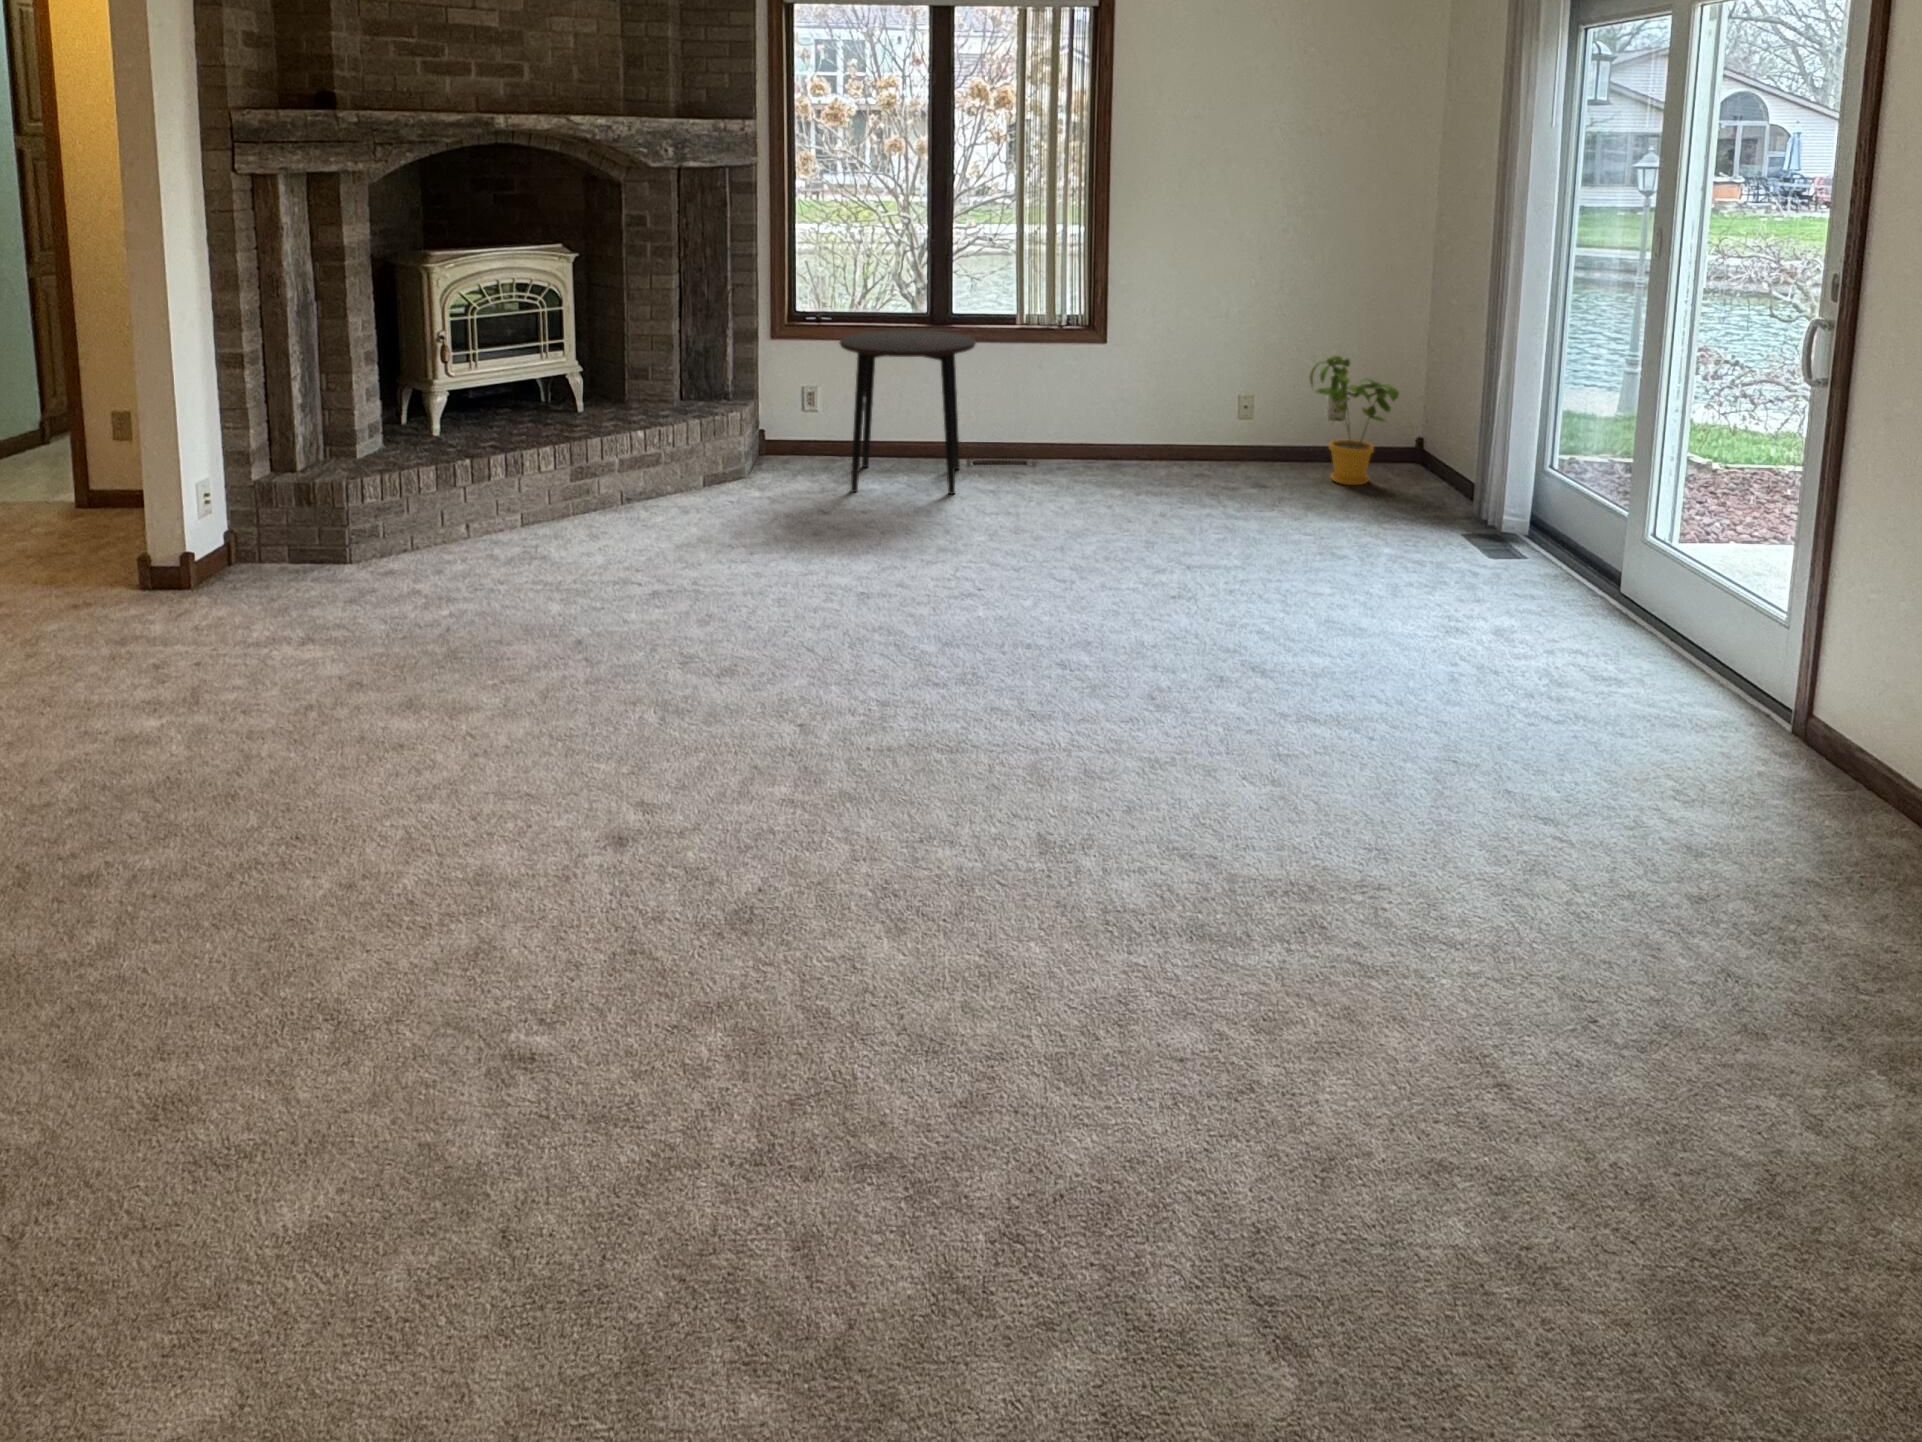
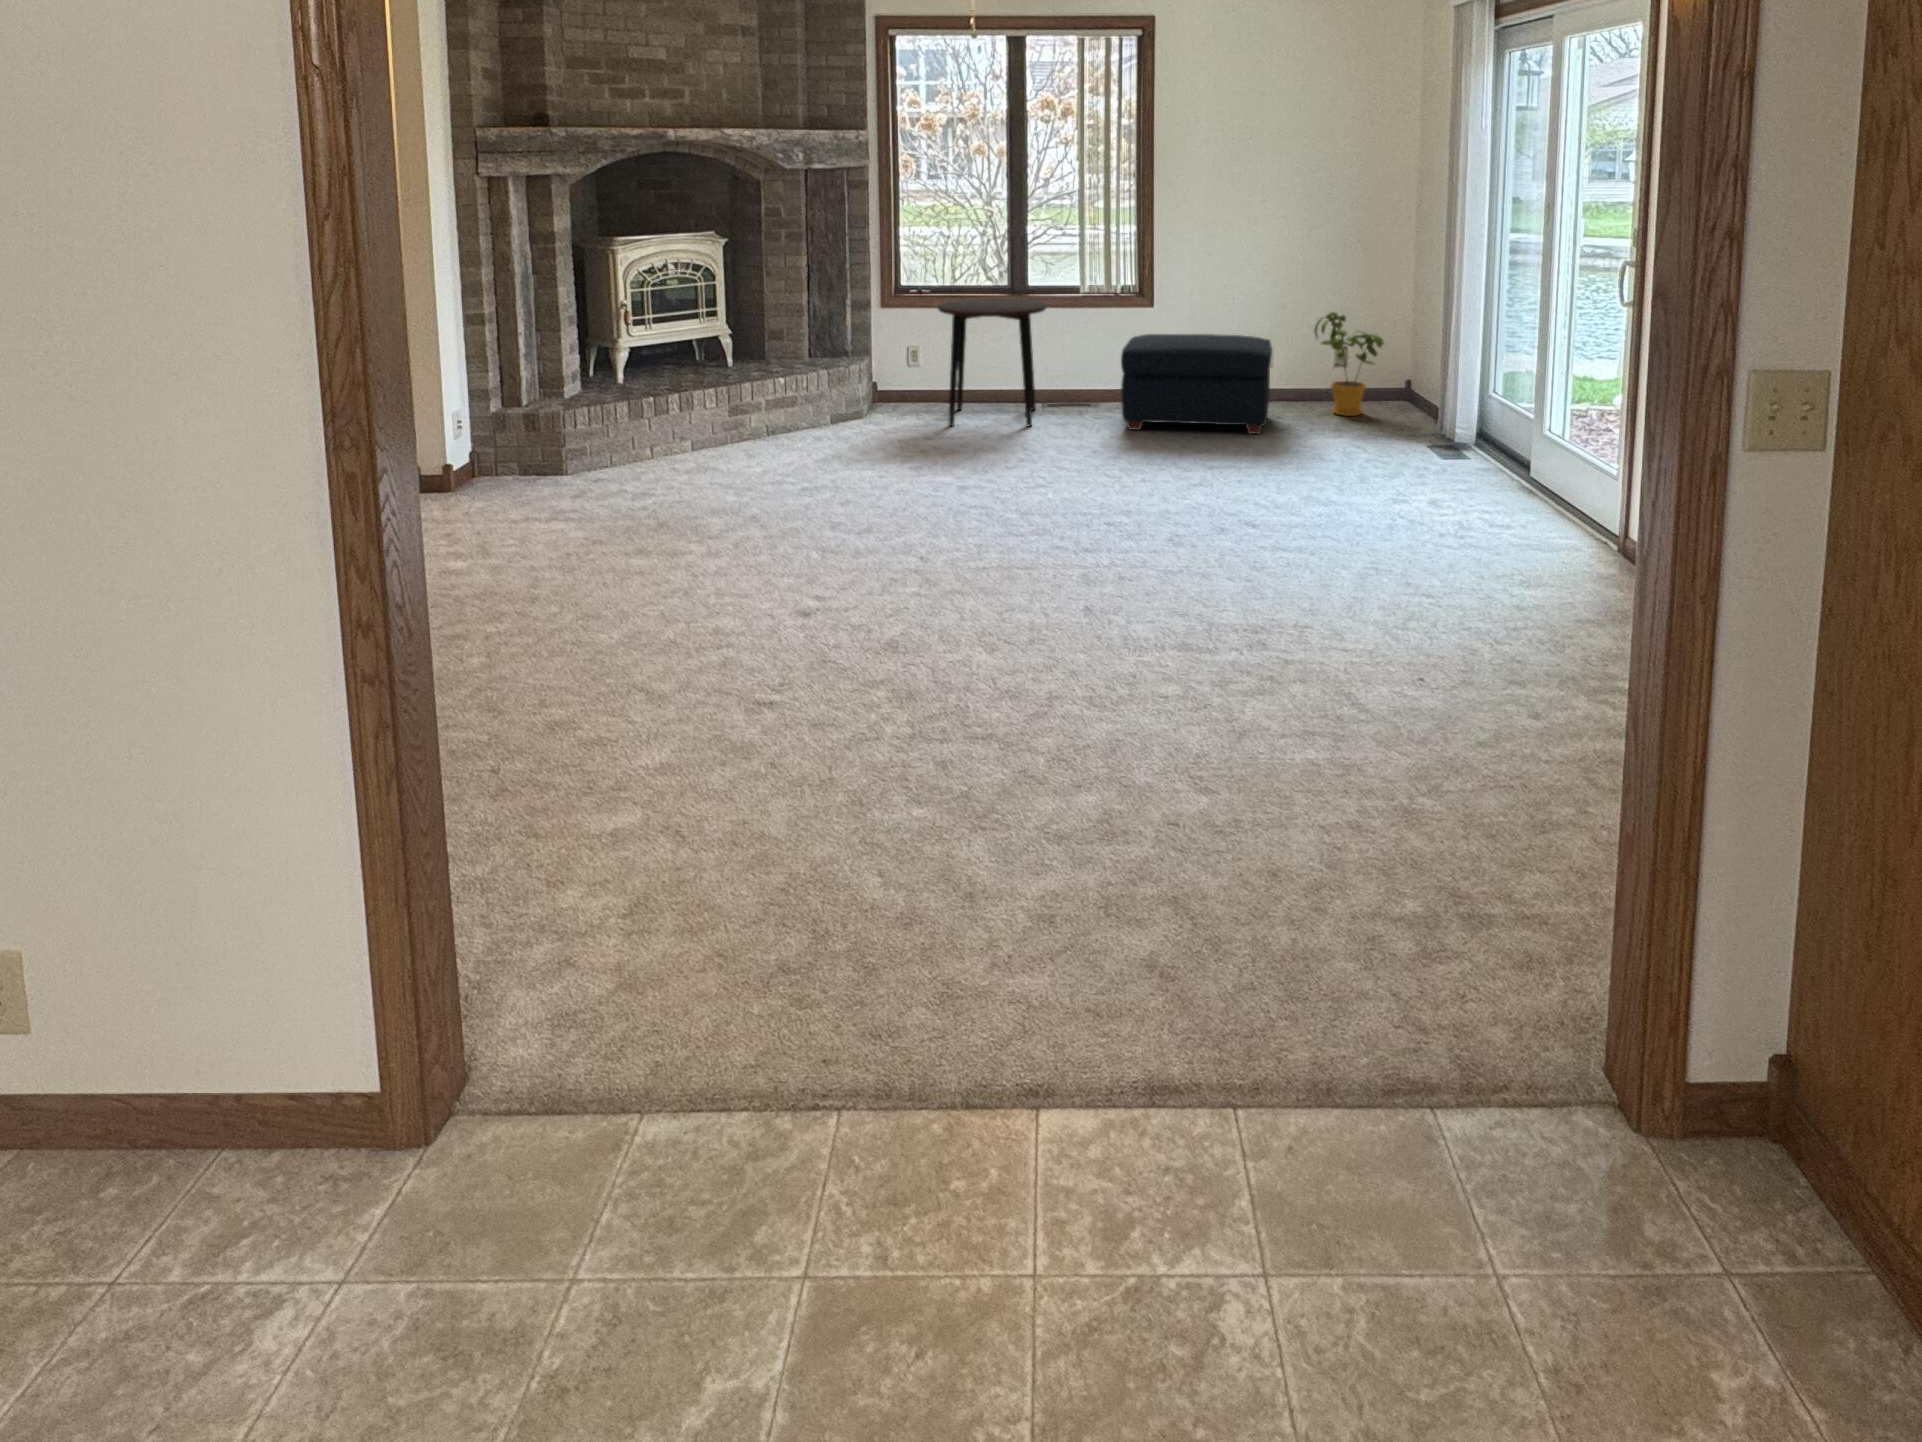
ottoman: none [1069,380,1260,512] -> present [1121,334,1272,434]

